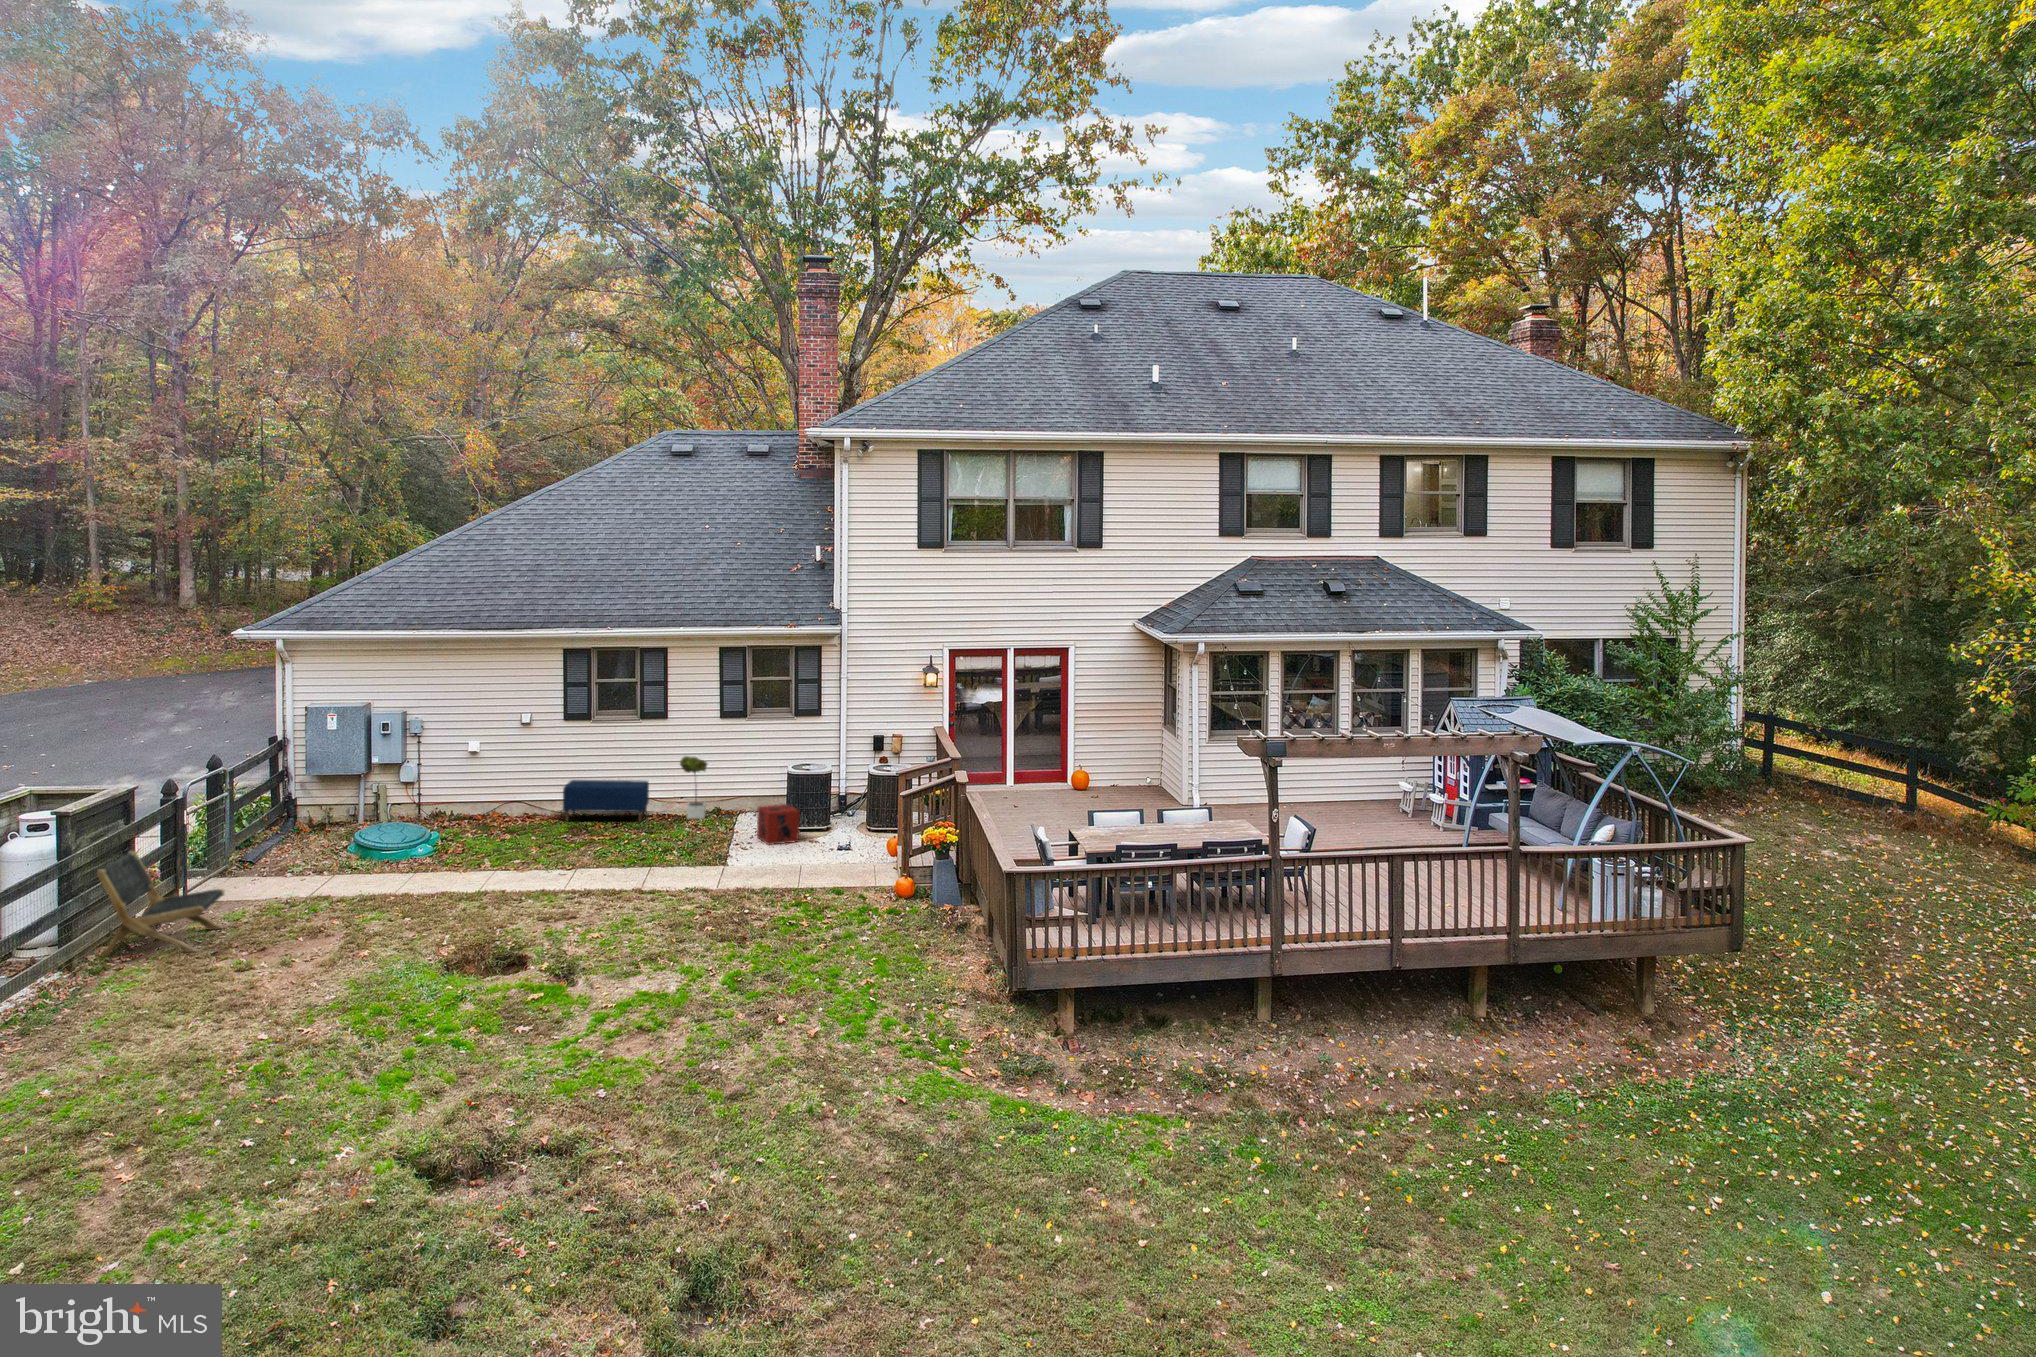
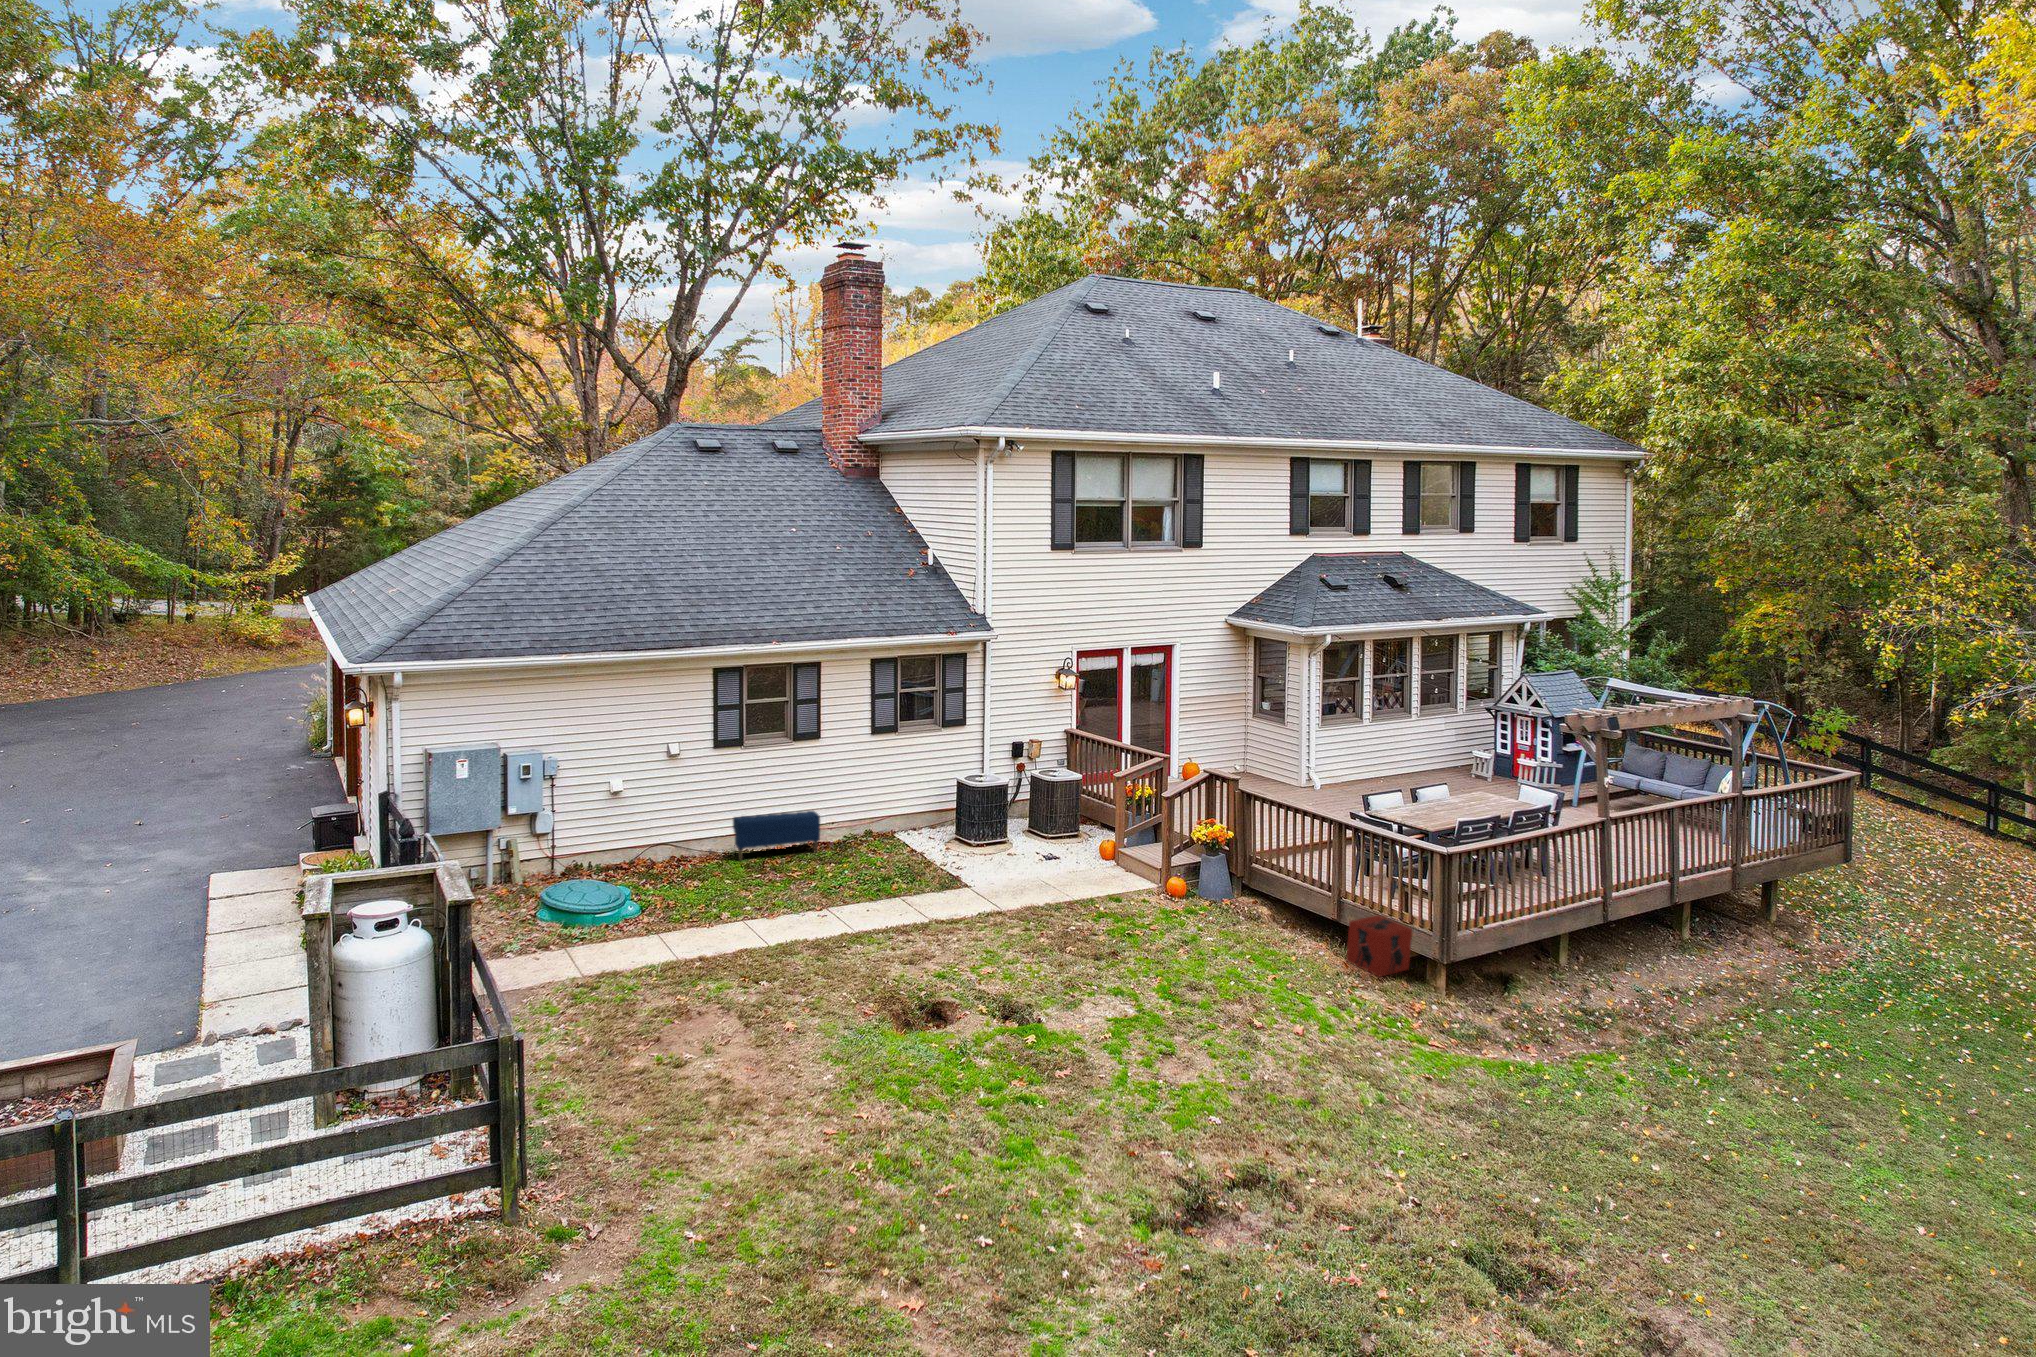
potted tree: present [680,756,707,819] -> none [842,776,871,843]
storage box: present [757,804,799,845] -> present [1346,915,1412,976]
lounge chair: present [97,851,224,956] -> none [519,966,652,1105]

